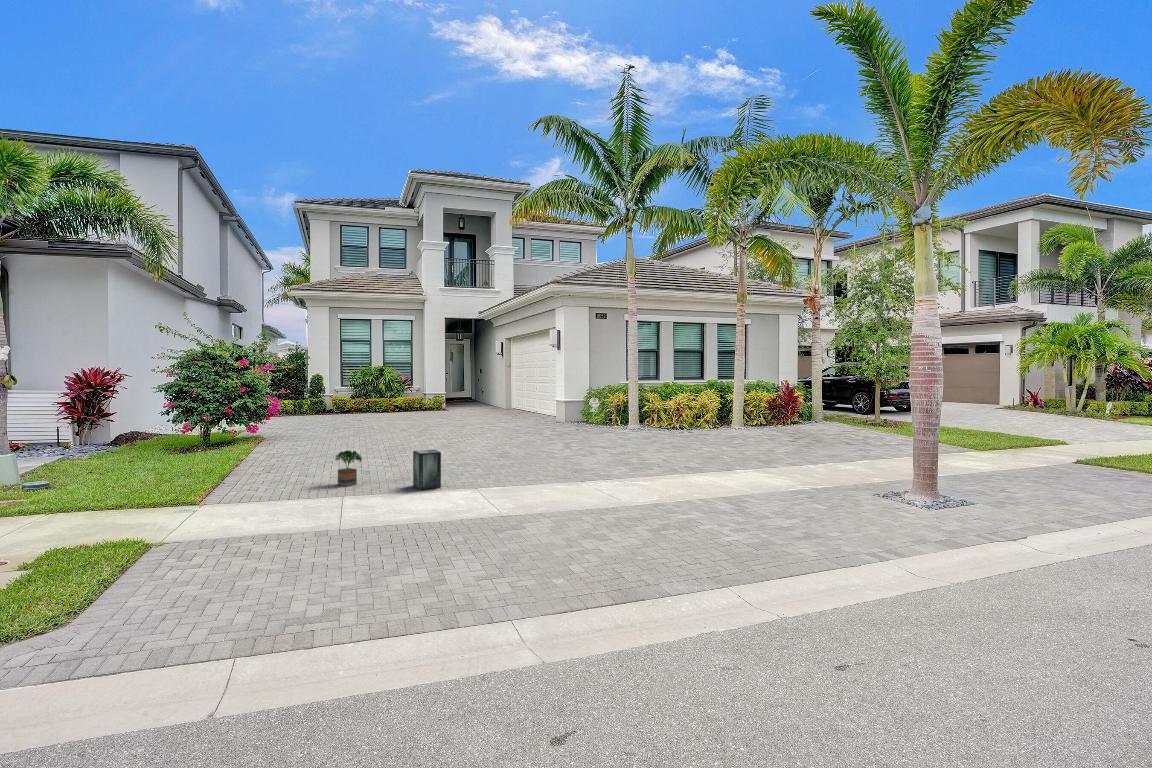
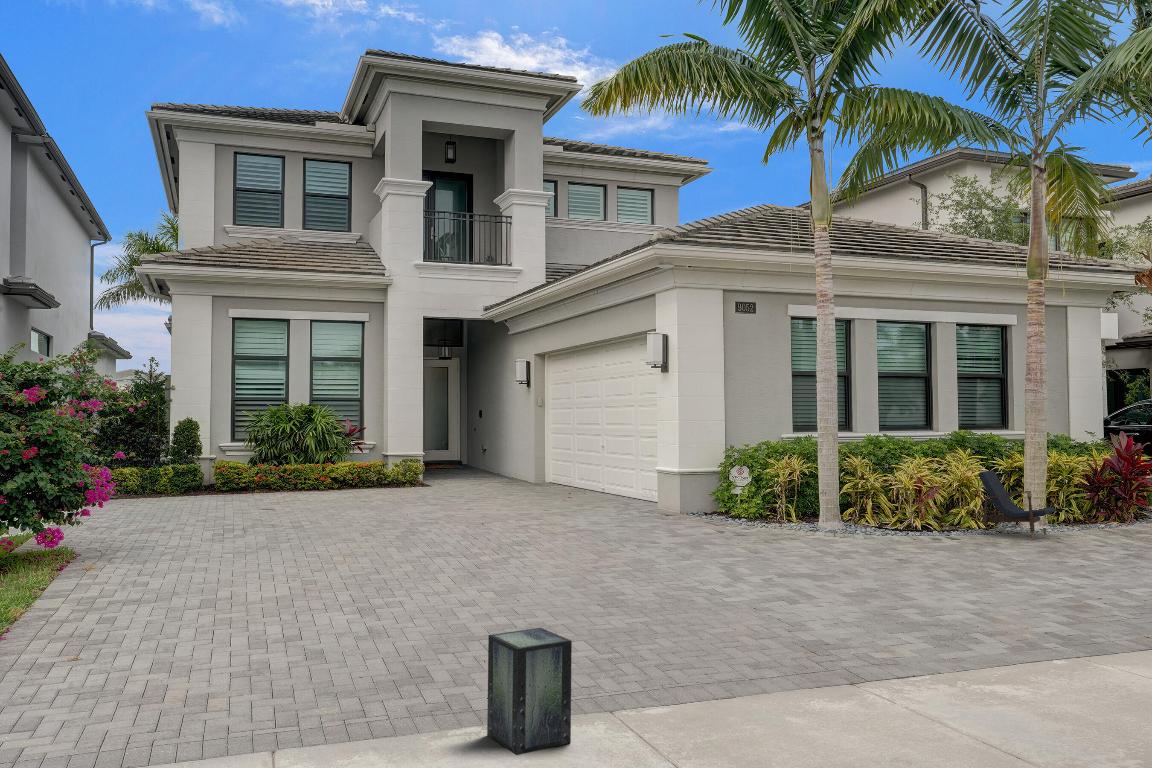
lounge chair: none [707,400,744,433] -> present [978,470,1055,540]
potted tree: present [335,451,362,486] -> none [264,630,344,741]

